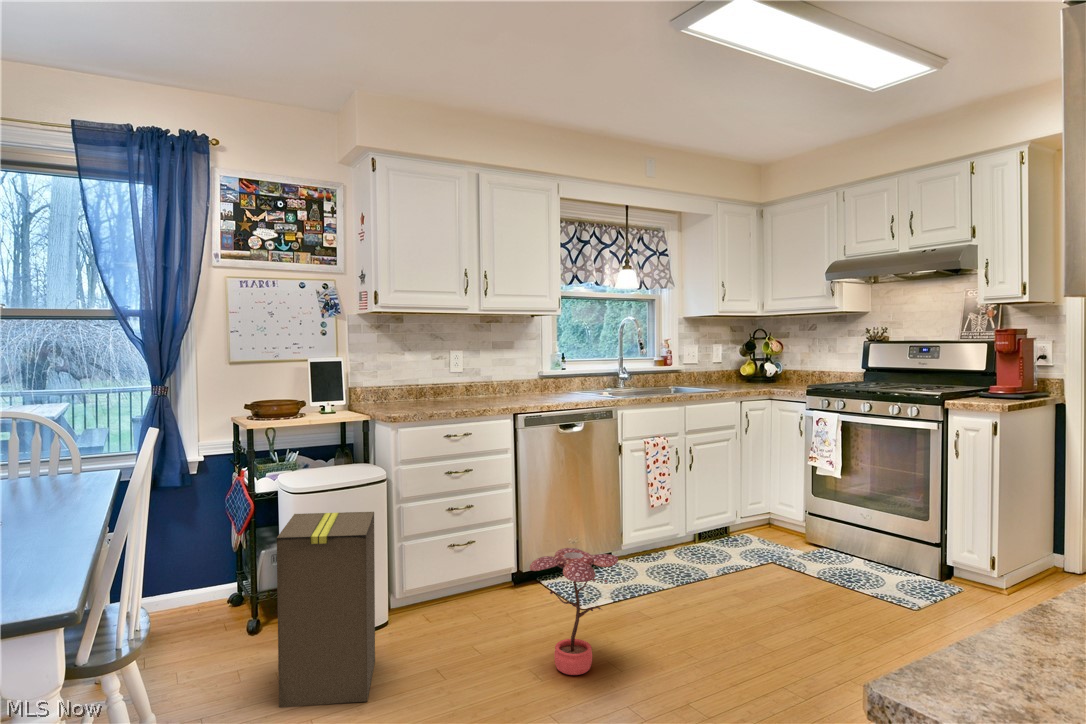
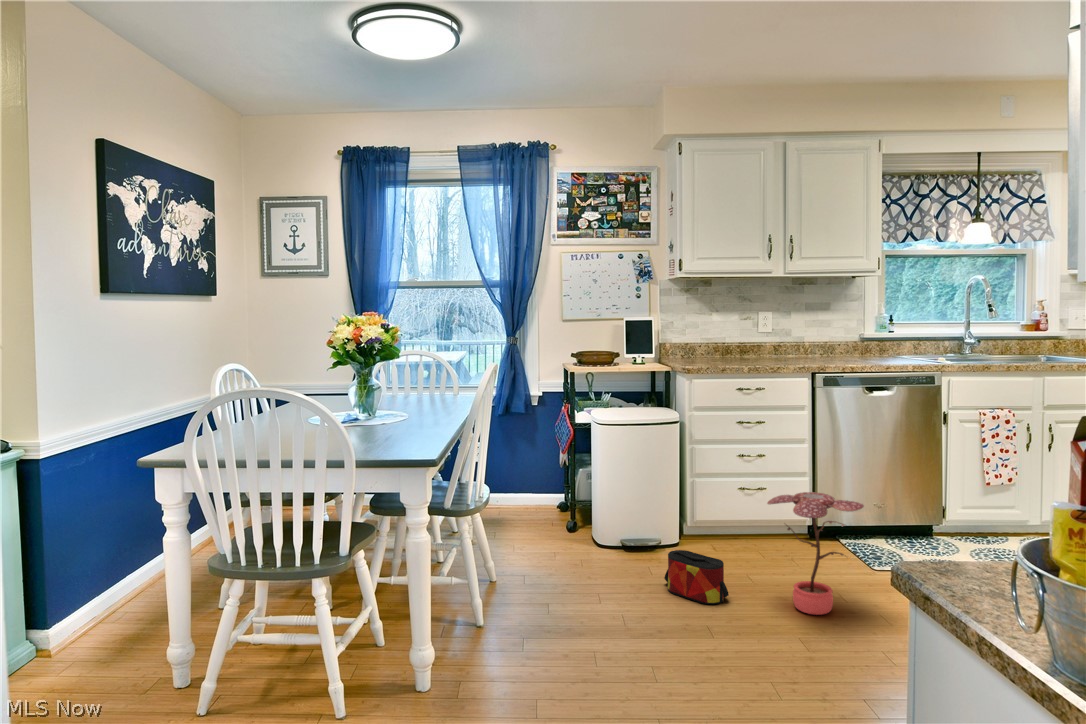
cardboard box: present [277,512,375,707] -> none [550,433,638,589]
bag: none [418,634,496,693] -> present [664,550,729,604]

